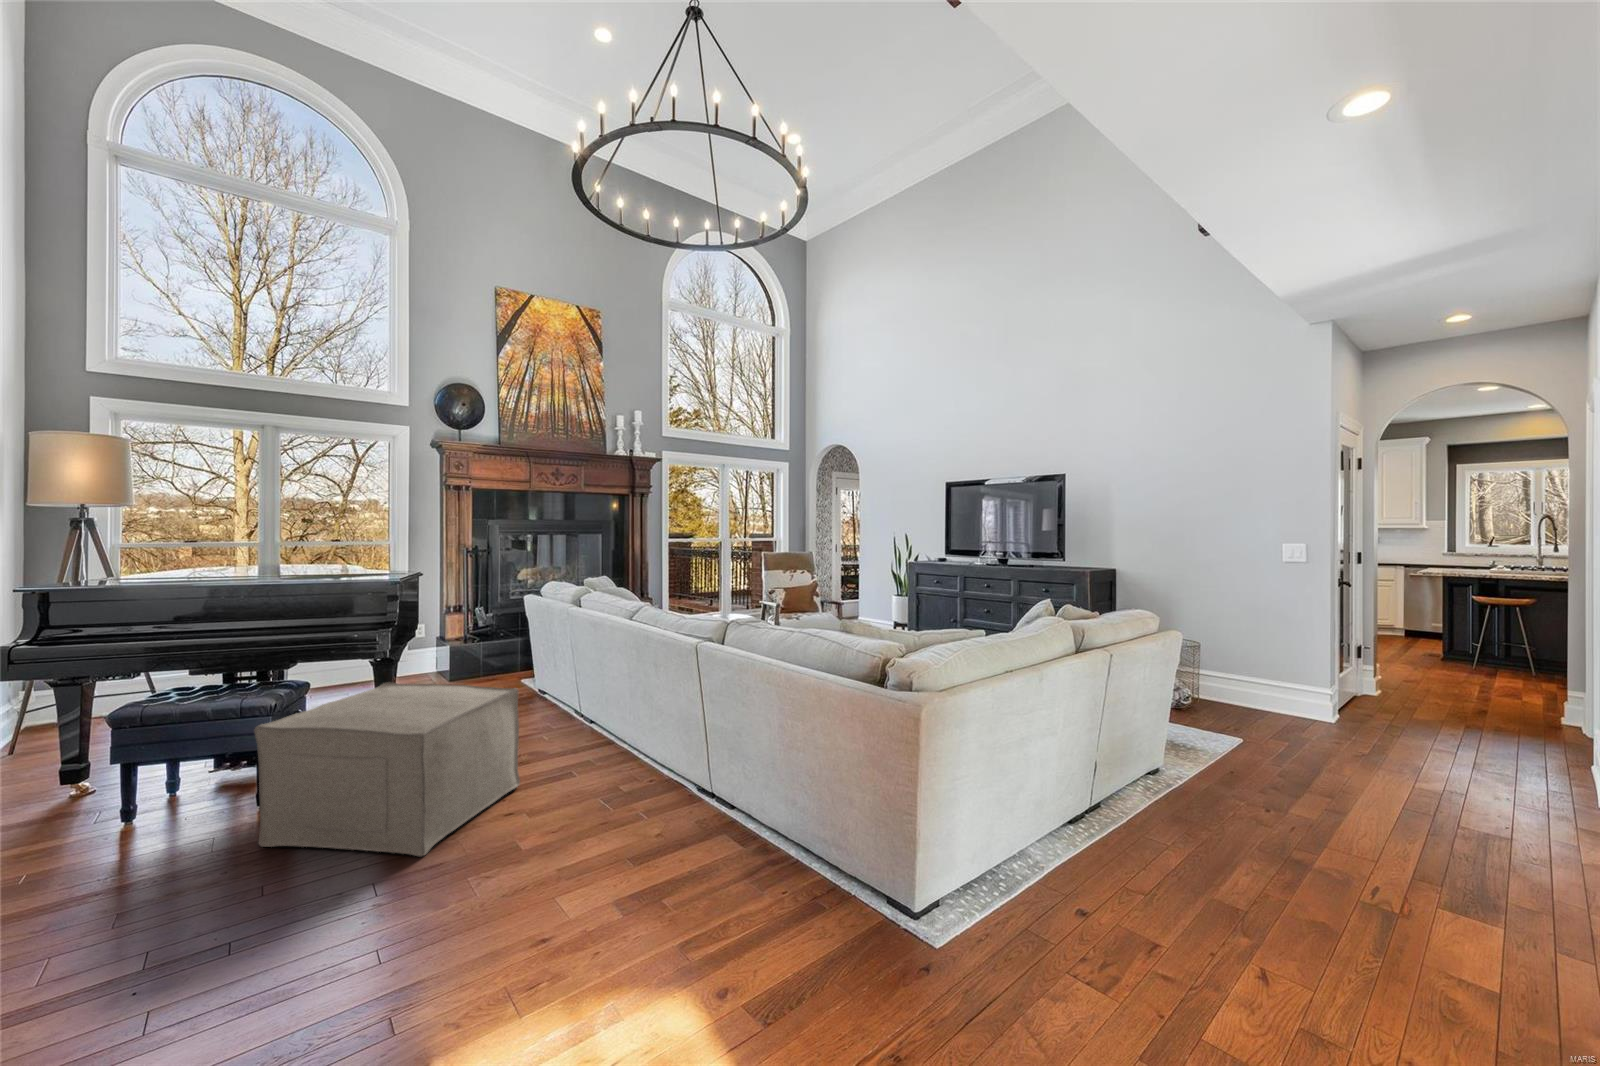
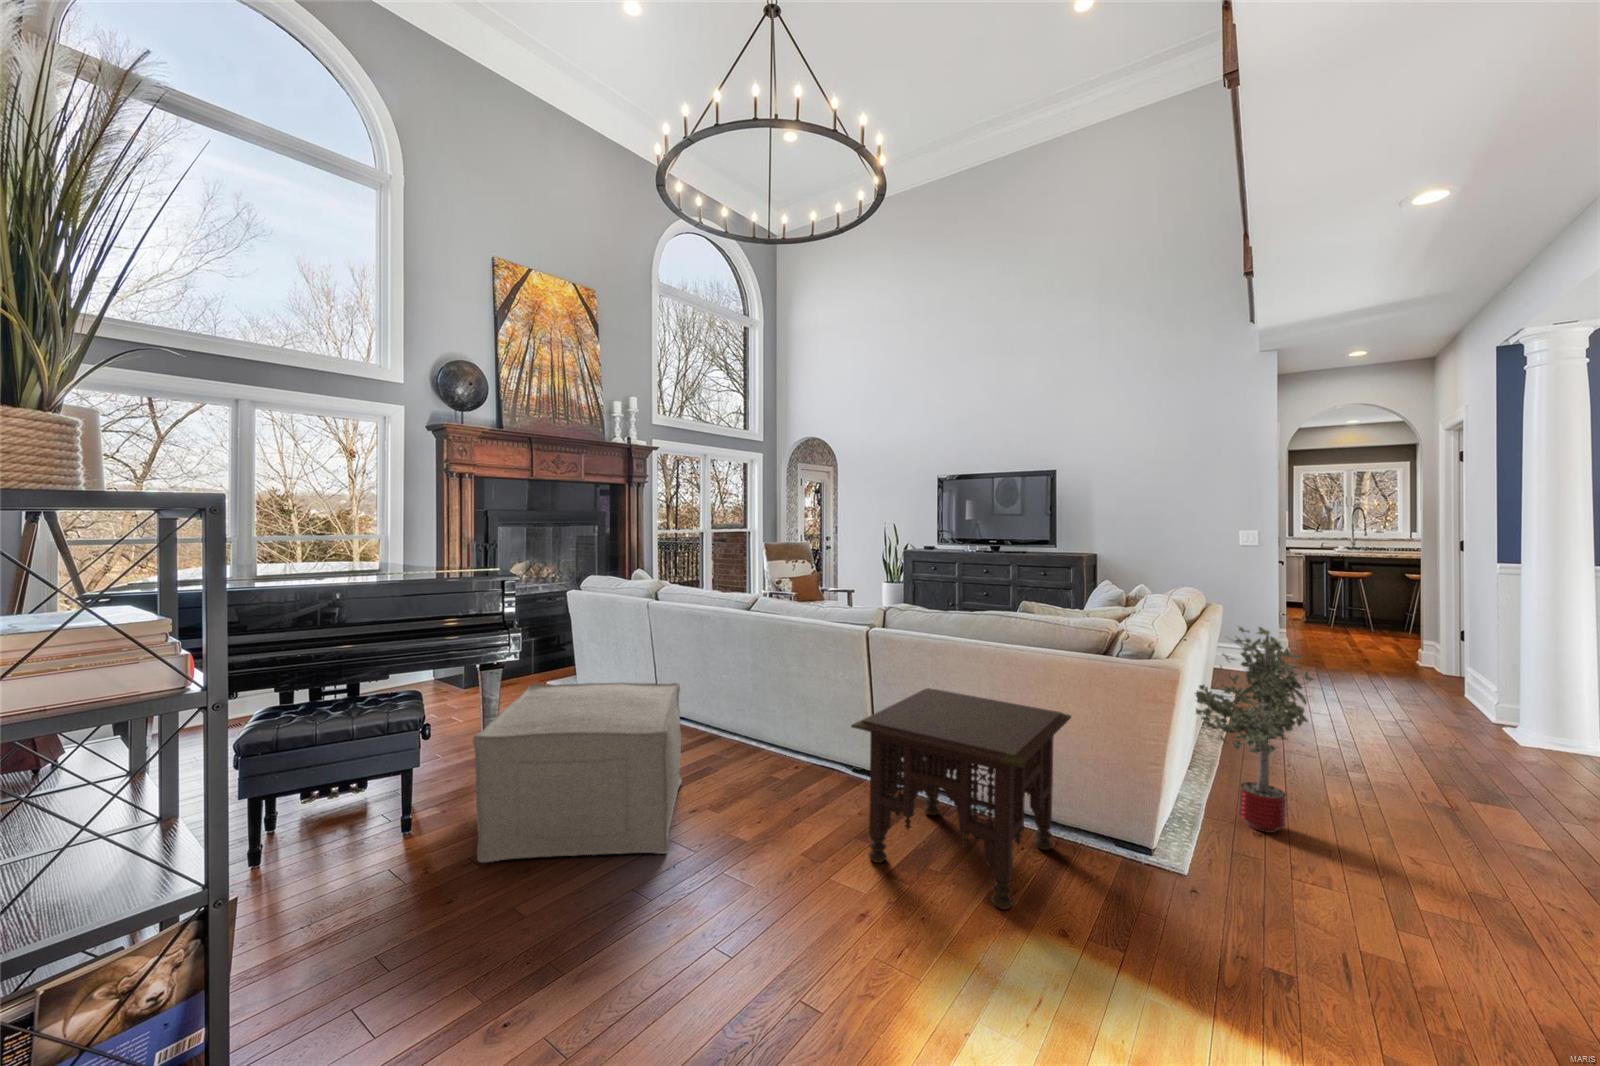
potted tree: none [1019,649,1171,910] -> present [1195,627,1313,833]
side table: none [584,706,837,958] -> present [851,688,1071,910]

